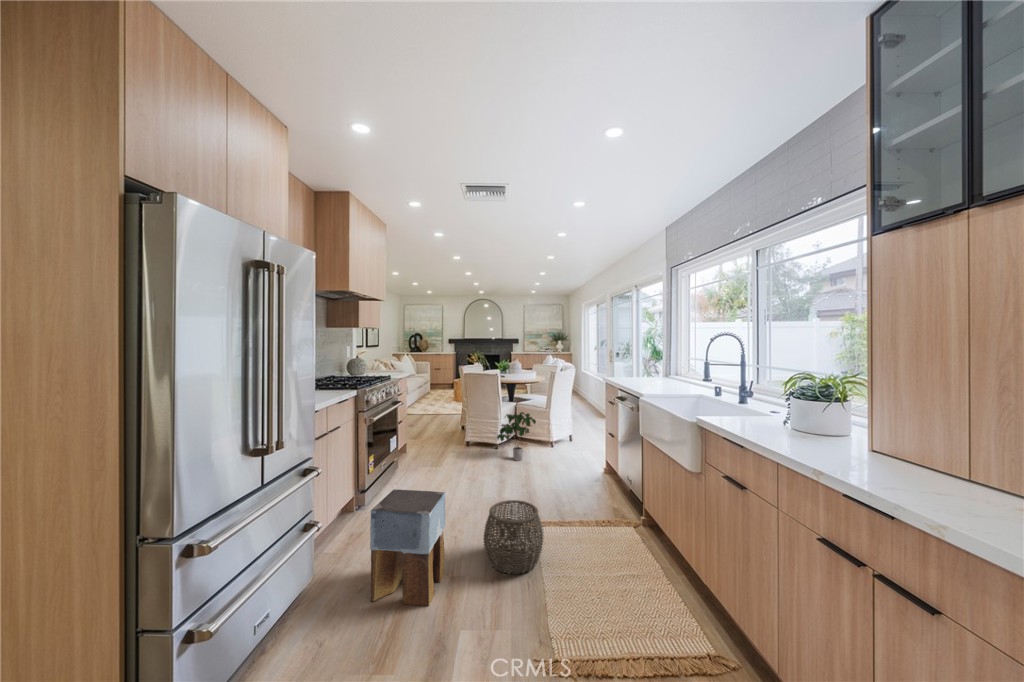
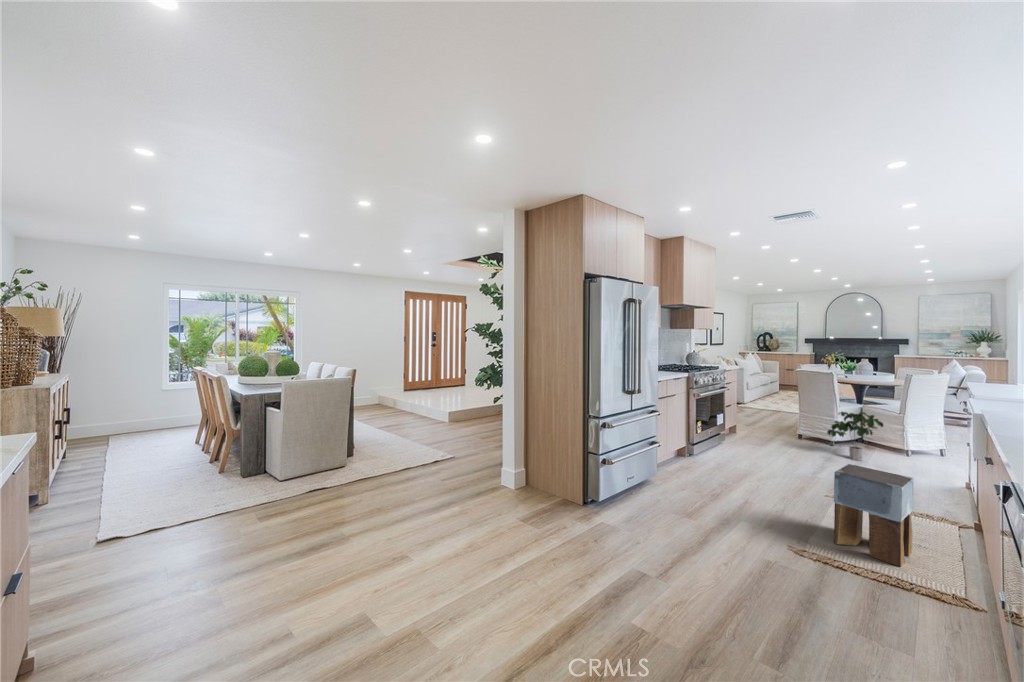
stool: present [370,489,445,606] -> present [834,464,913,567]
woven basket: present [484,500,544,574] -> none [774,464,833,517]

